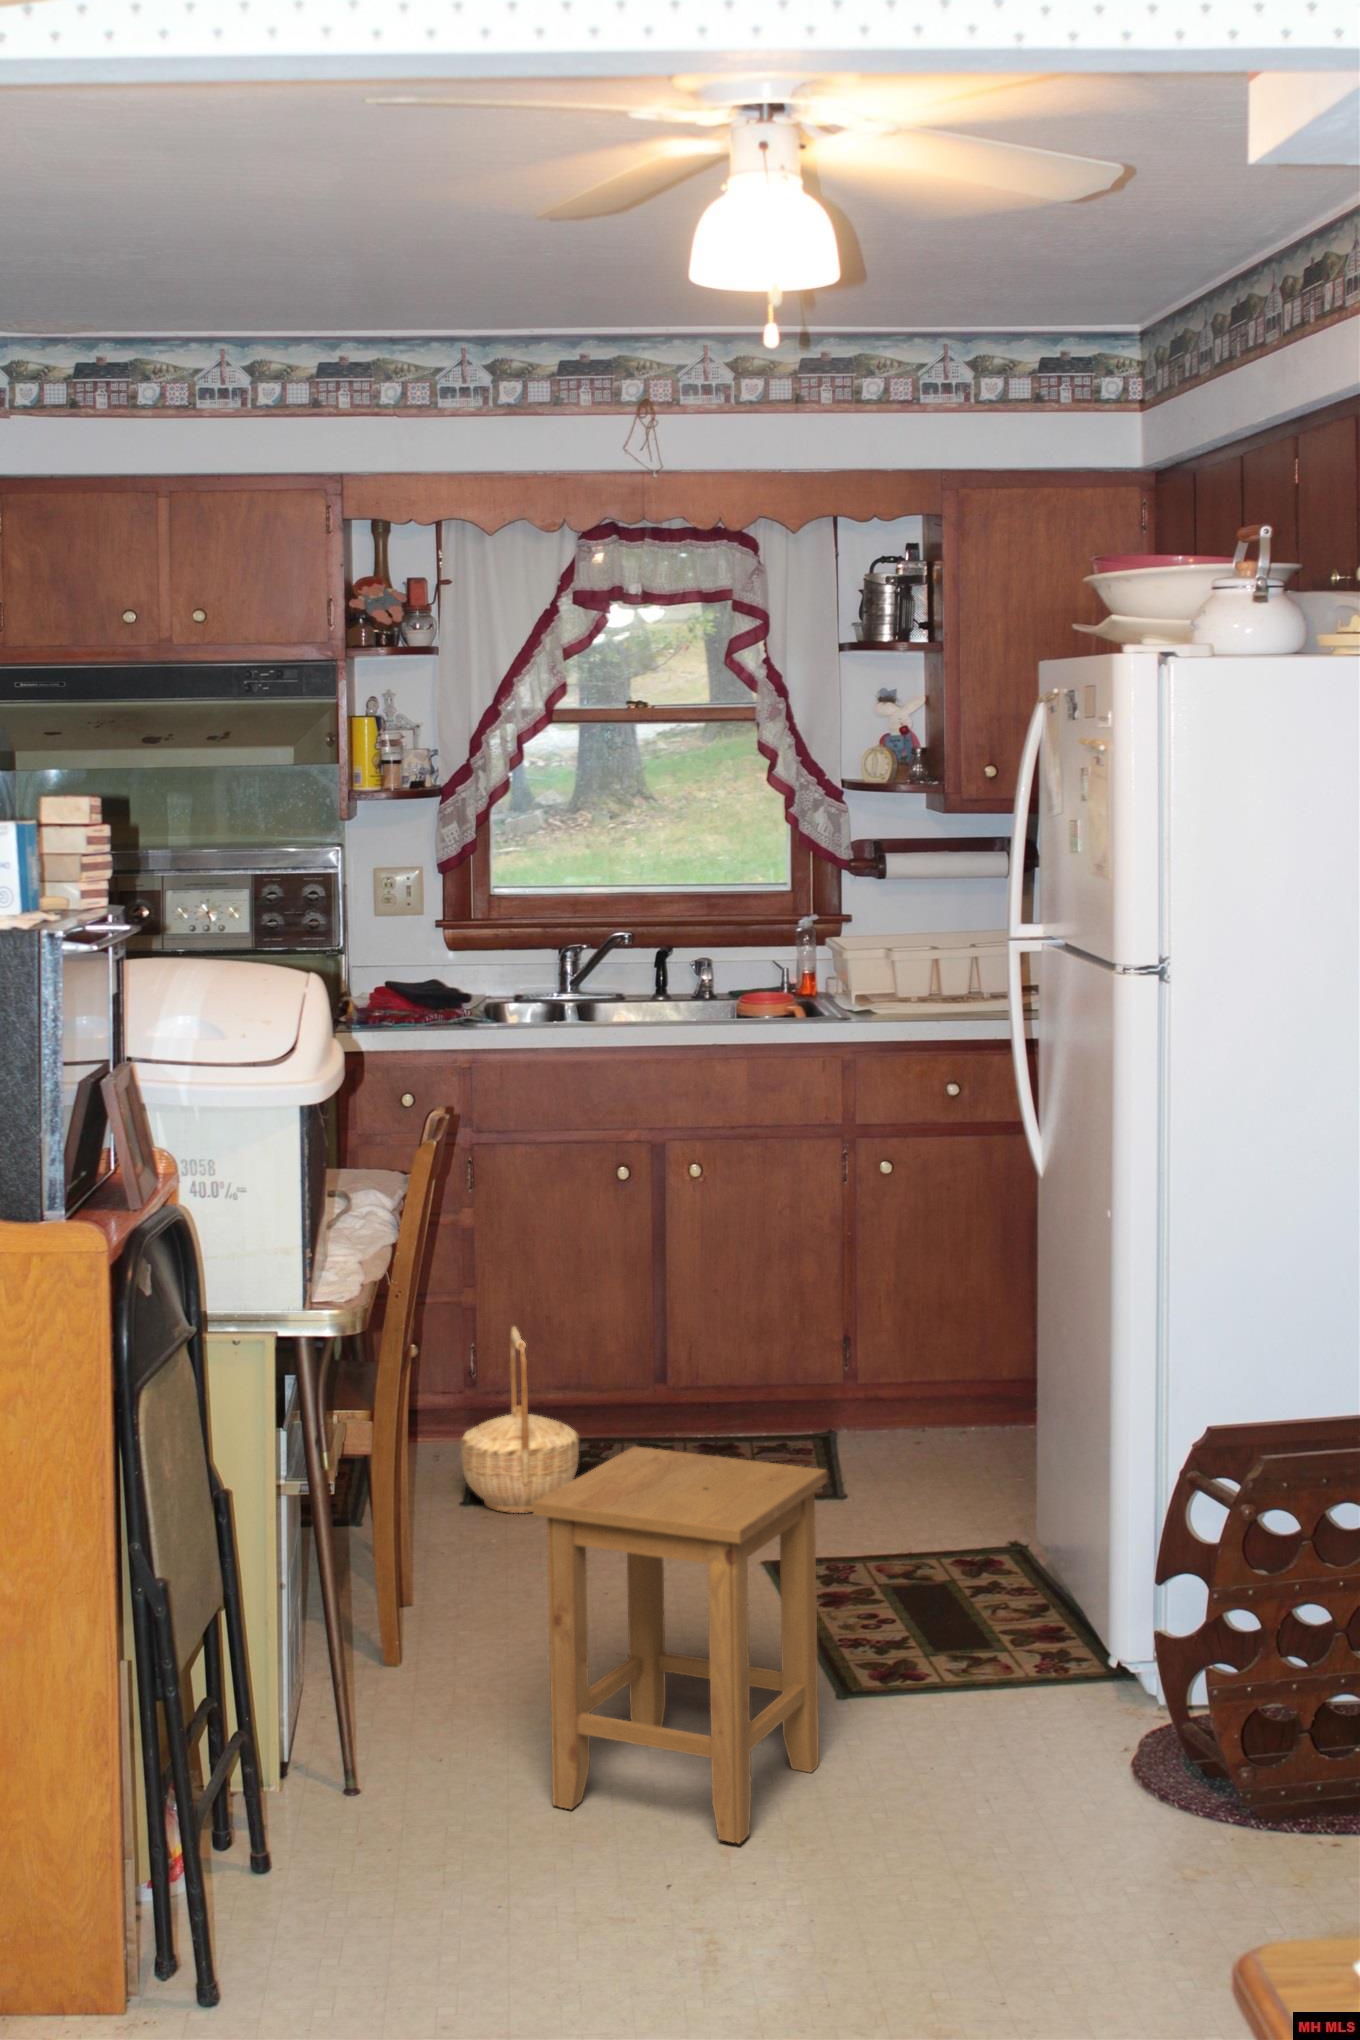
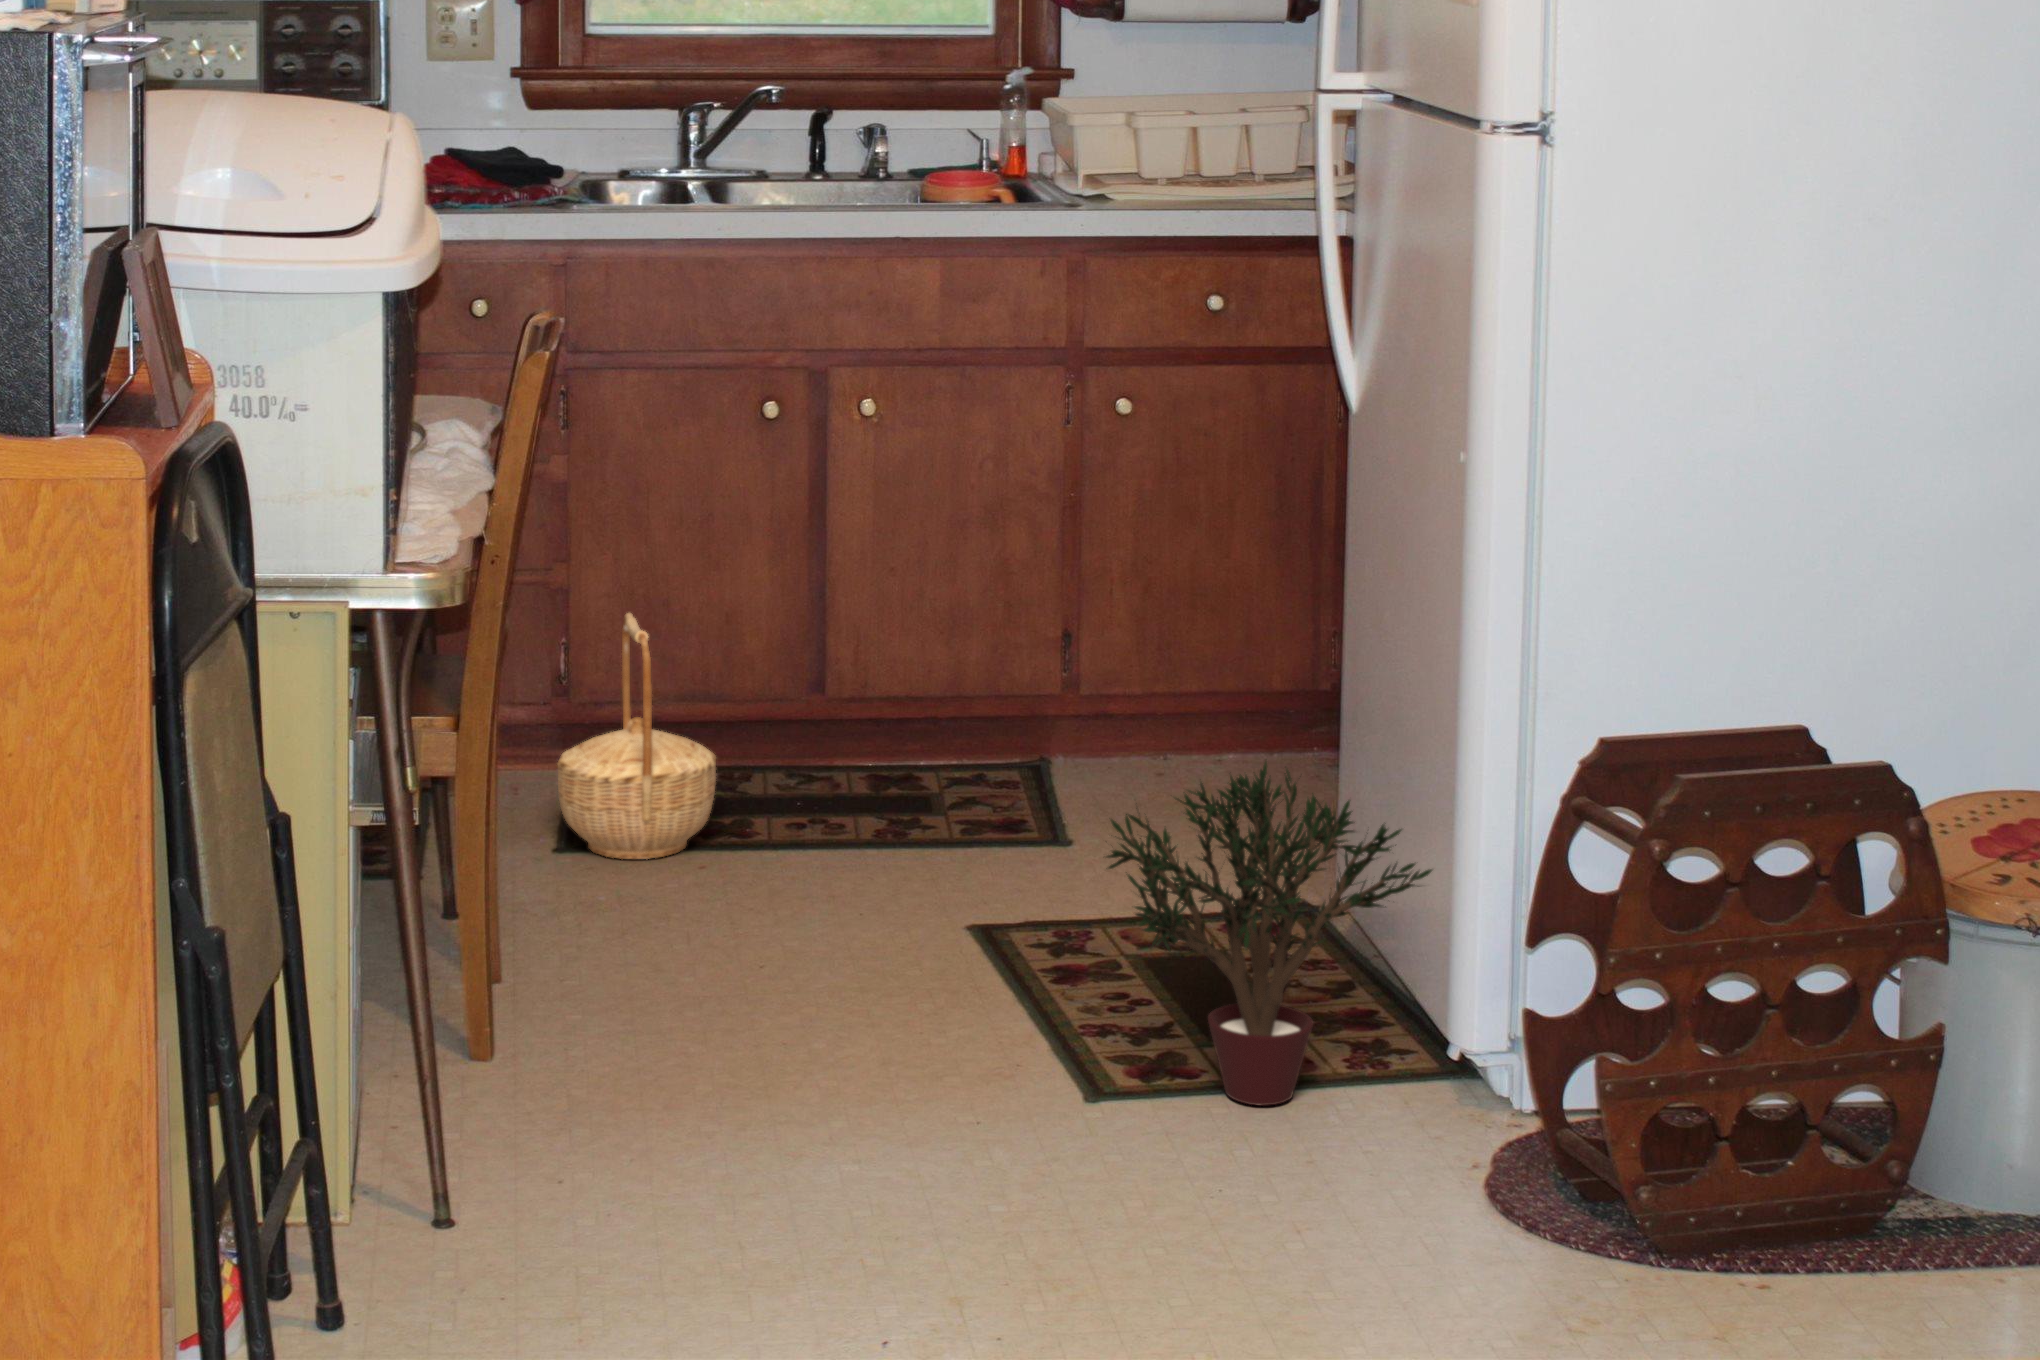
potted plant: none [844,1439,1091,1703] -> present [1106,762,1432,1106]
stool: present [533,1447,828,1843] -> none [700,768,1096,1296]

